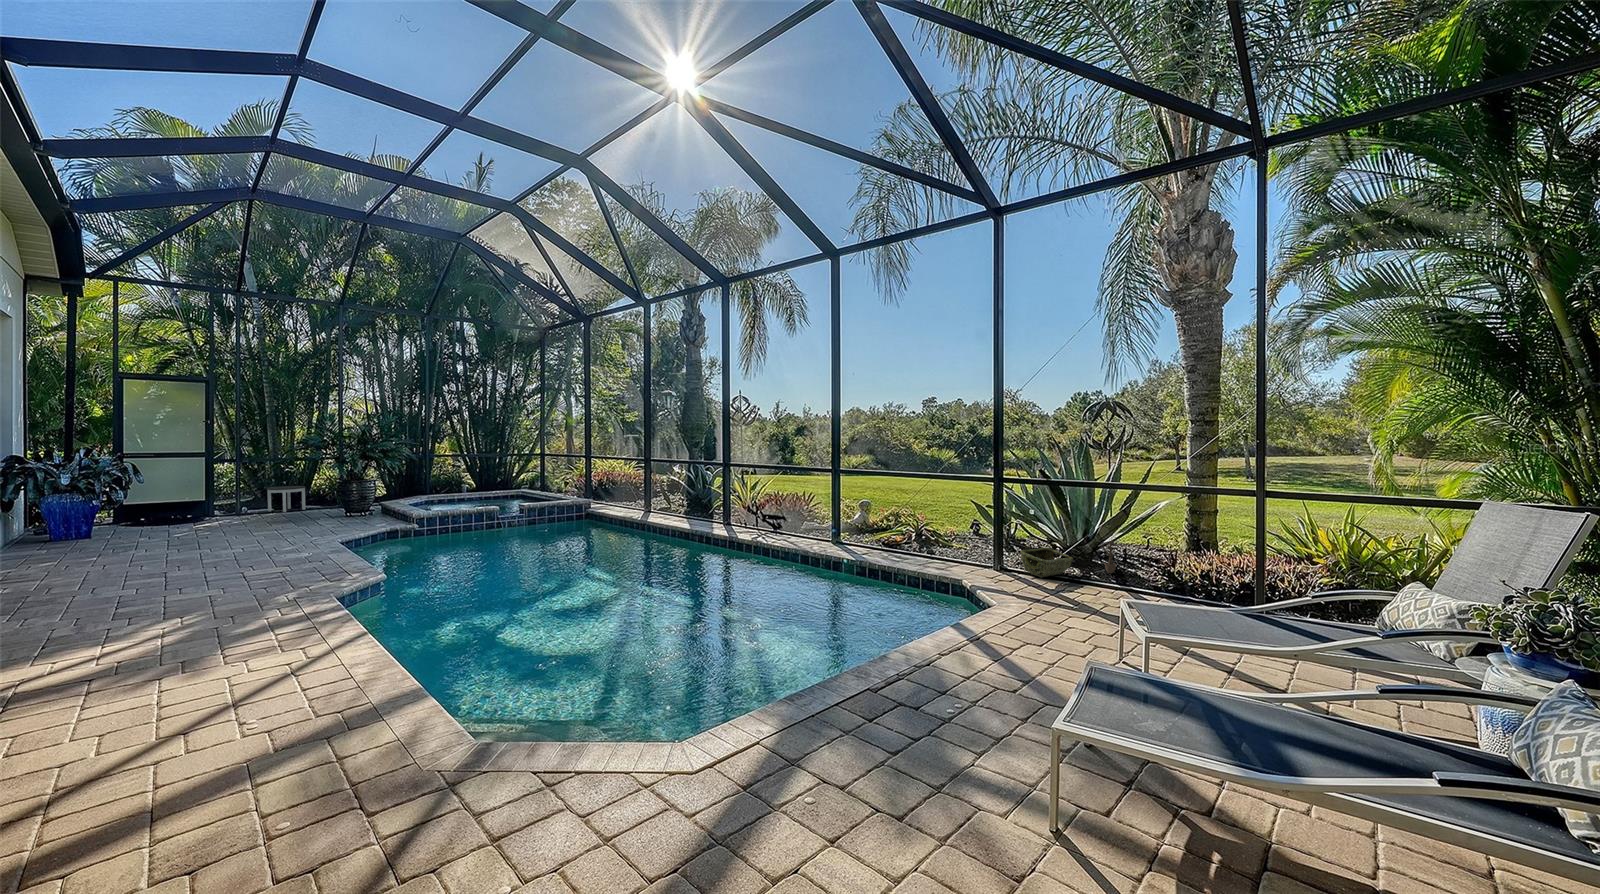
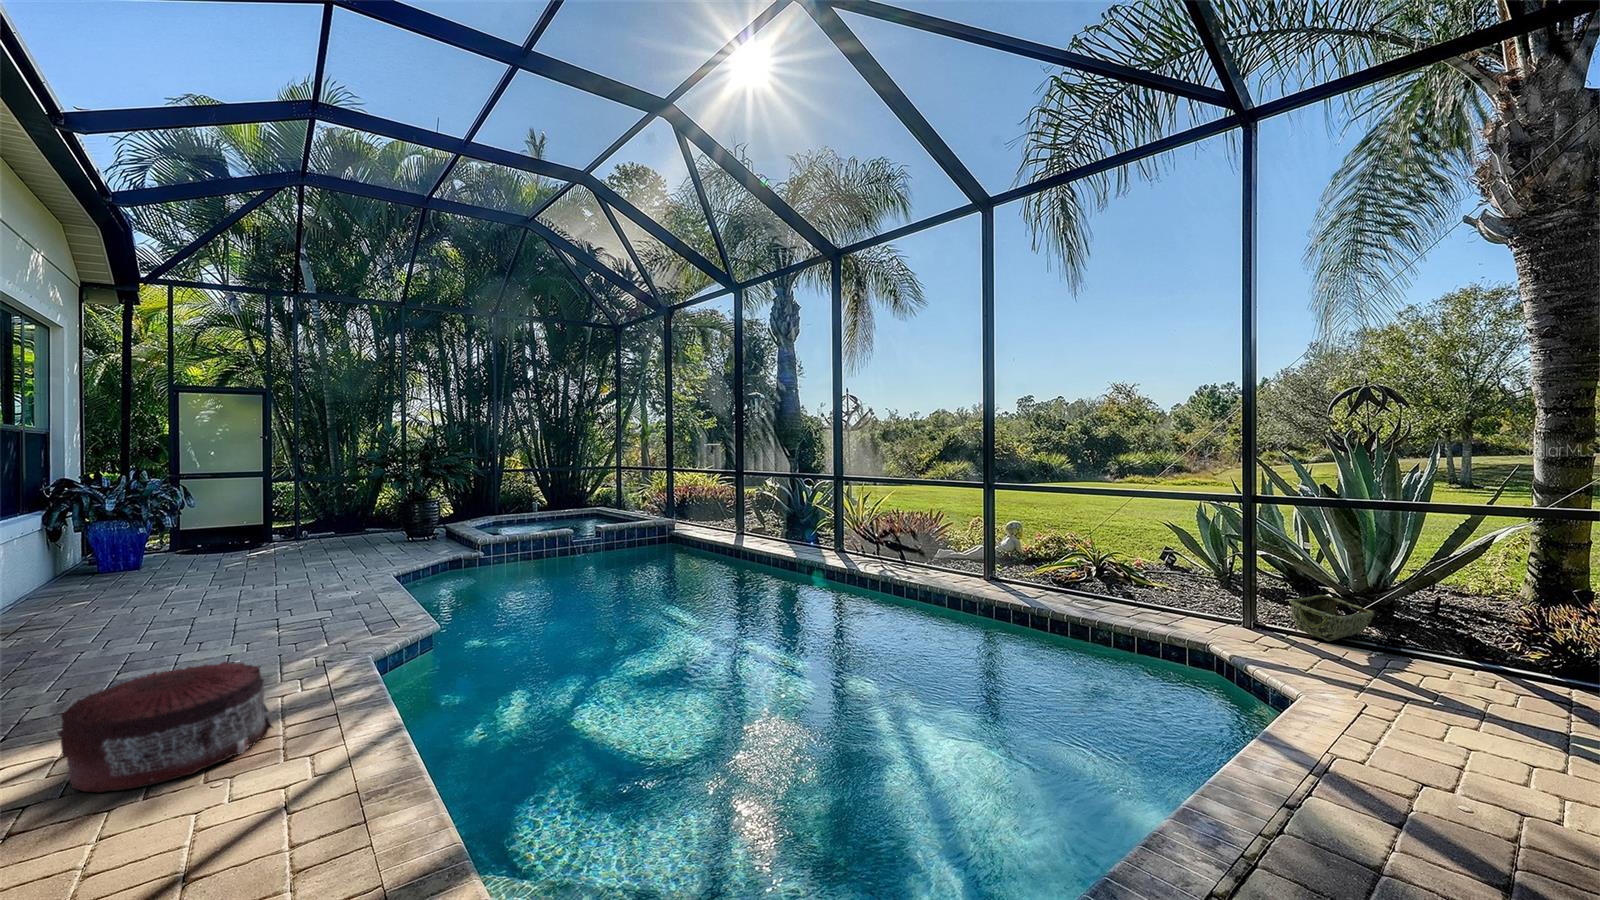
round table: present [267,486,305,512] -> none [328,507,368,536]
decorative plant: present [1096,537,1122,573] -> none [1409,575,1450,635]
pouf: none [118,589,275,673] -> present [57,661,273,793]

